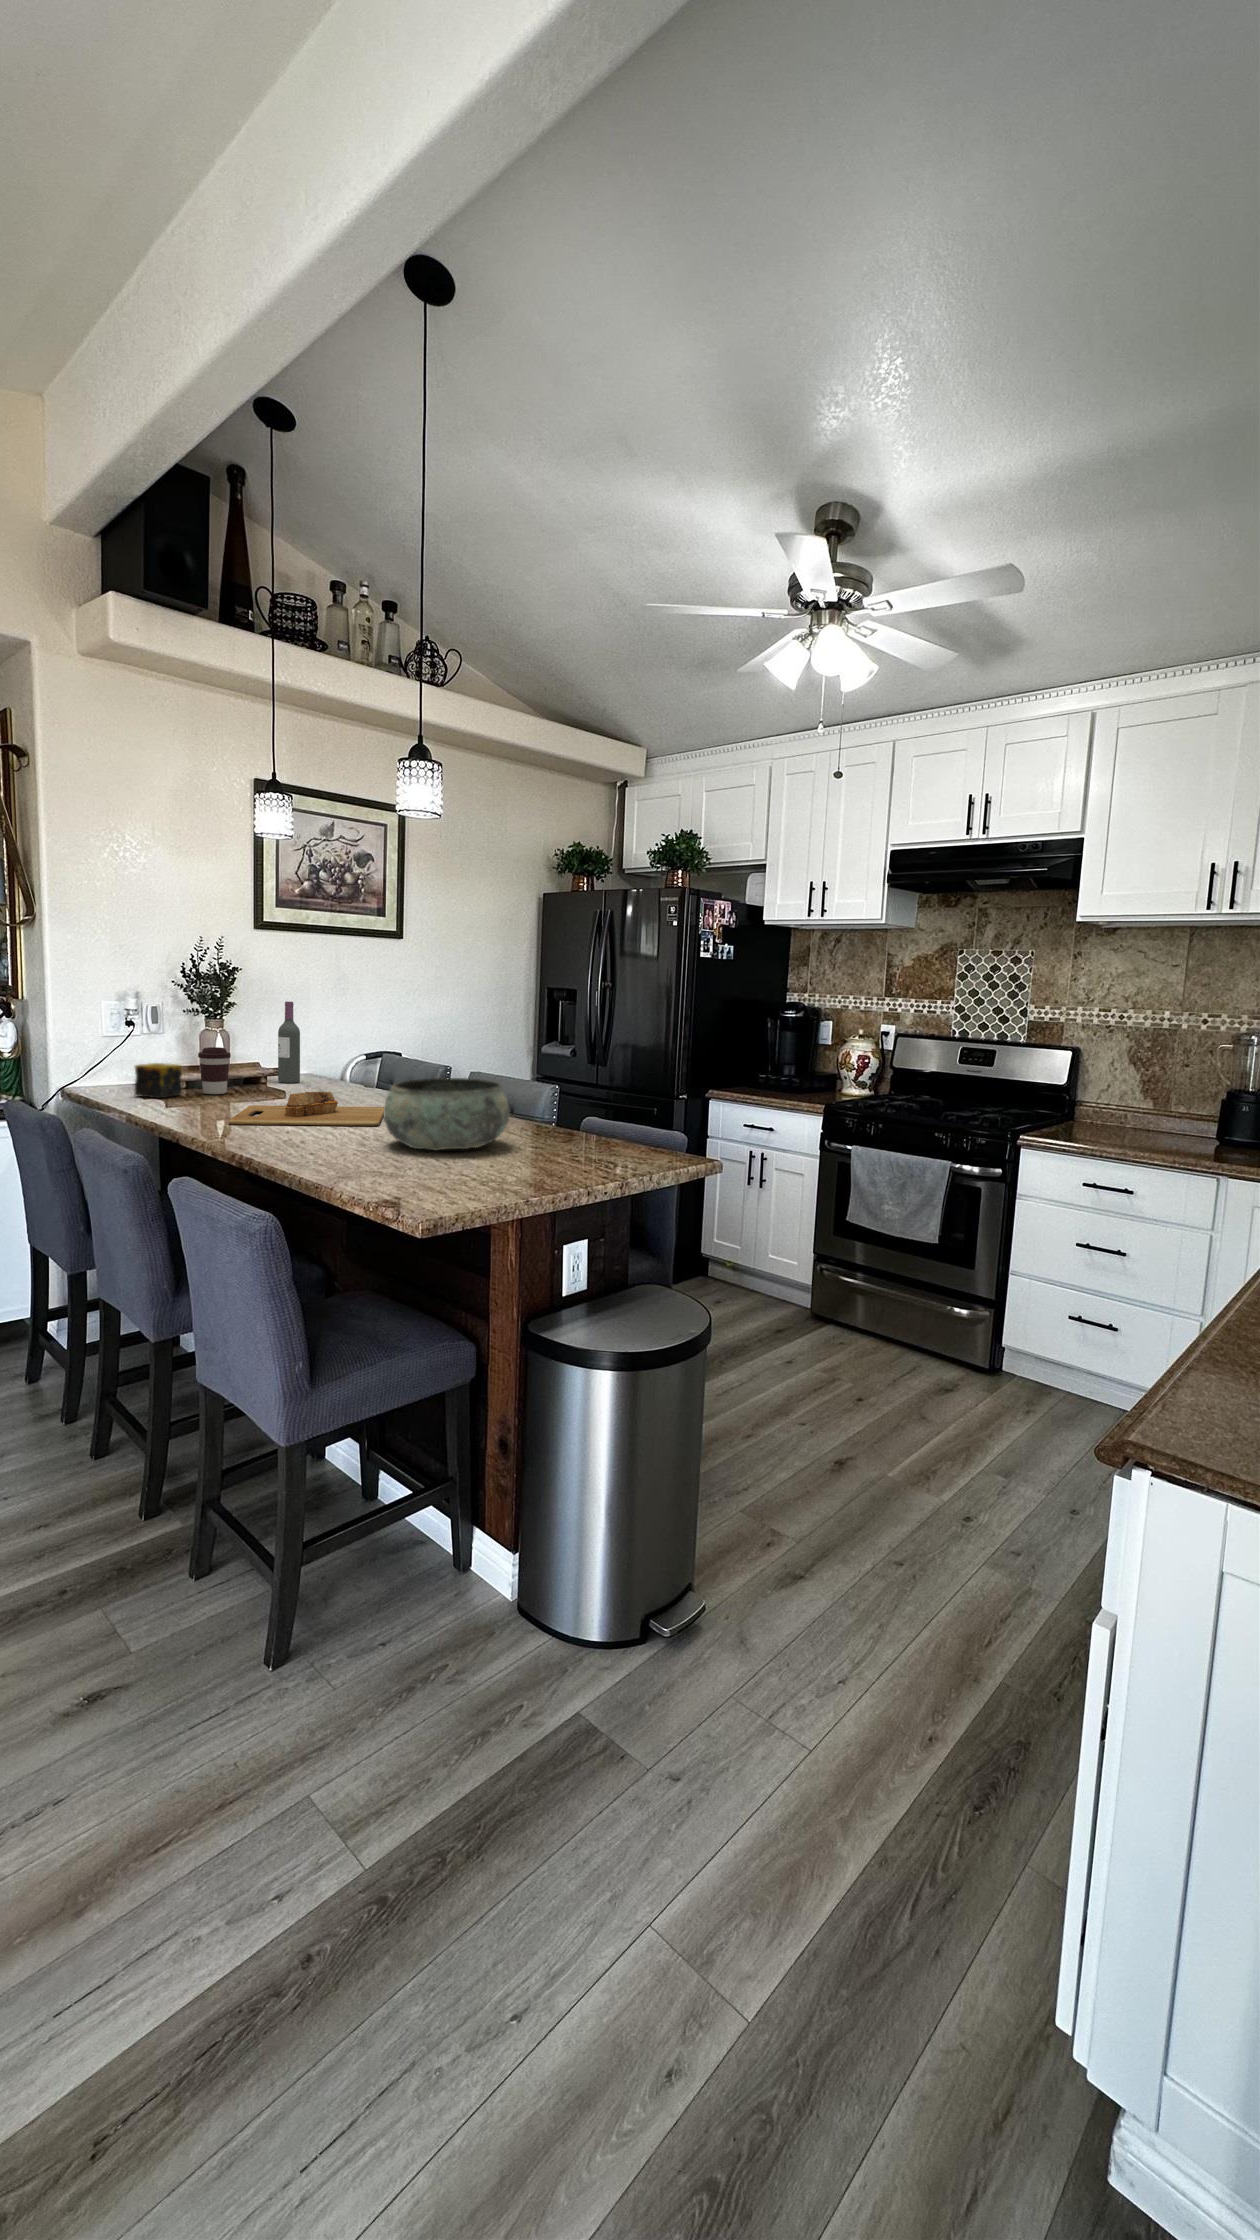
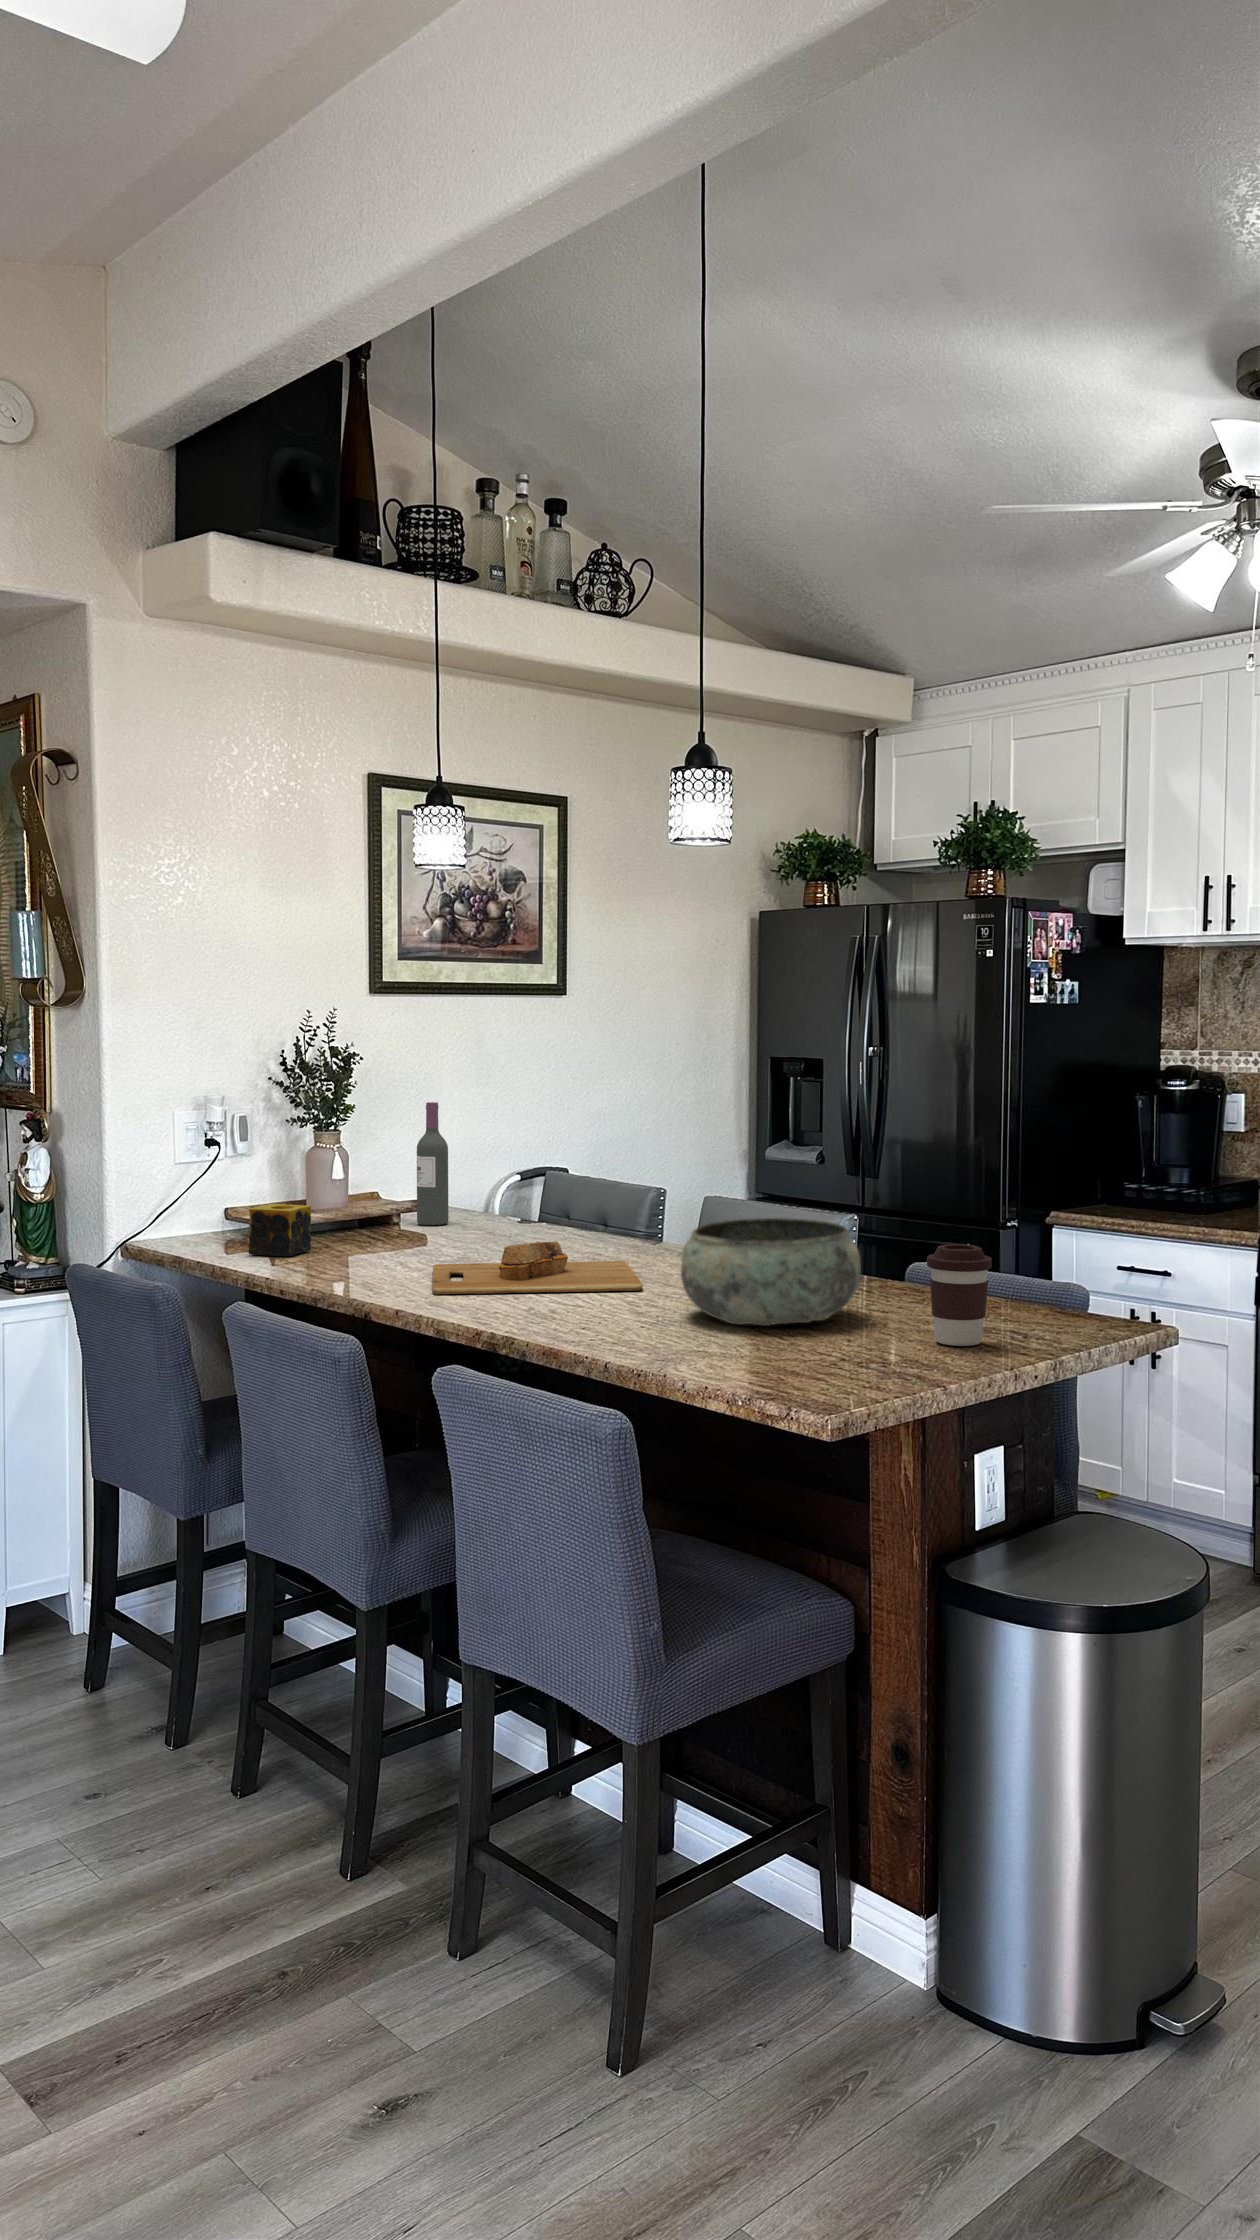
coffee cup: present [198,1047,231,1094] -> present [927,1244,992,1346]

